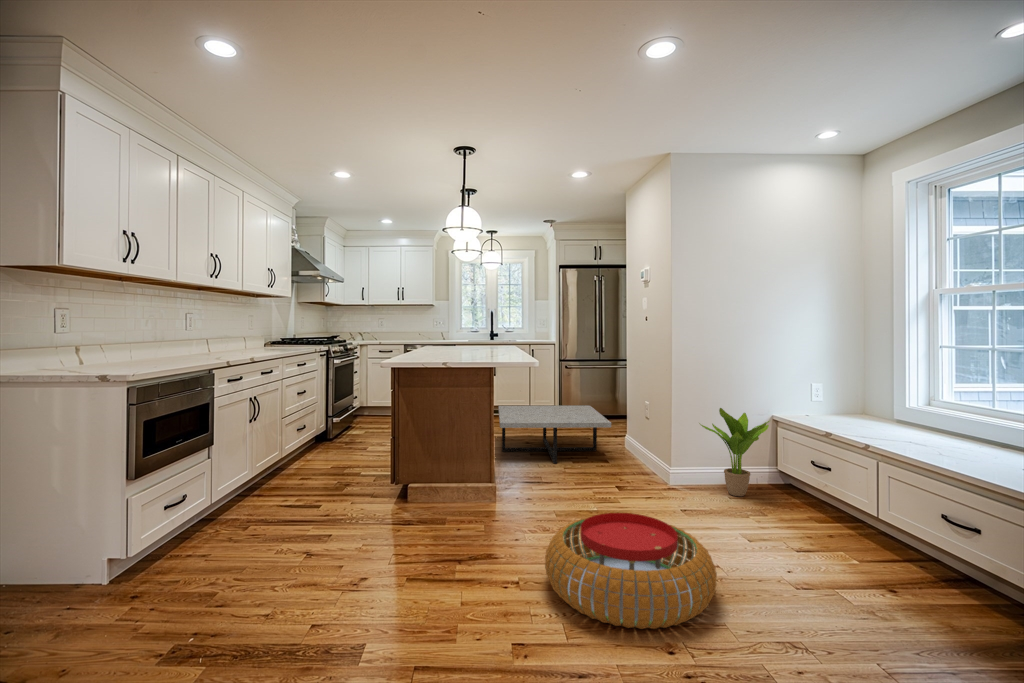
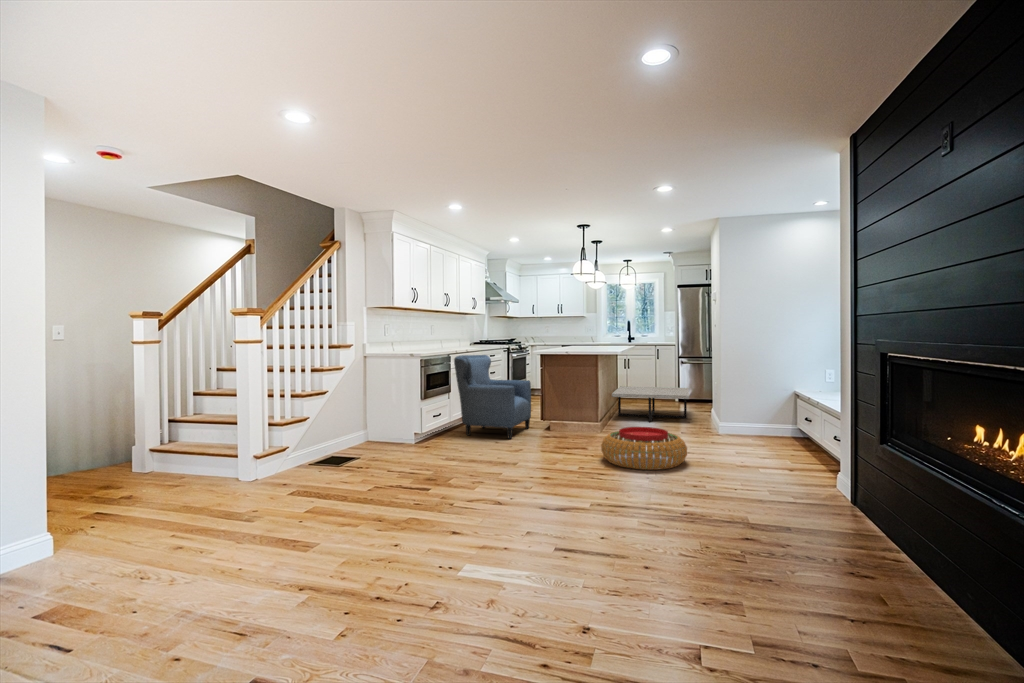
armchair: none [220,368,376,538] -> present [454,355,531,439]
potted plant: present [699,408,769,496] -> none [734,381,788,441]

